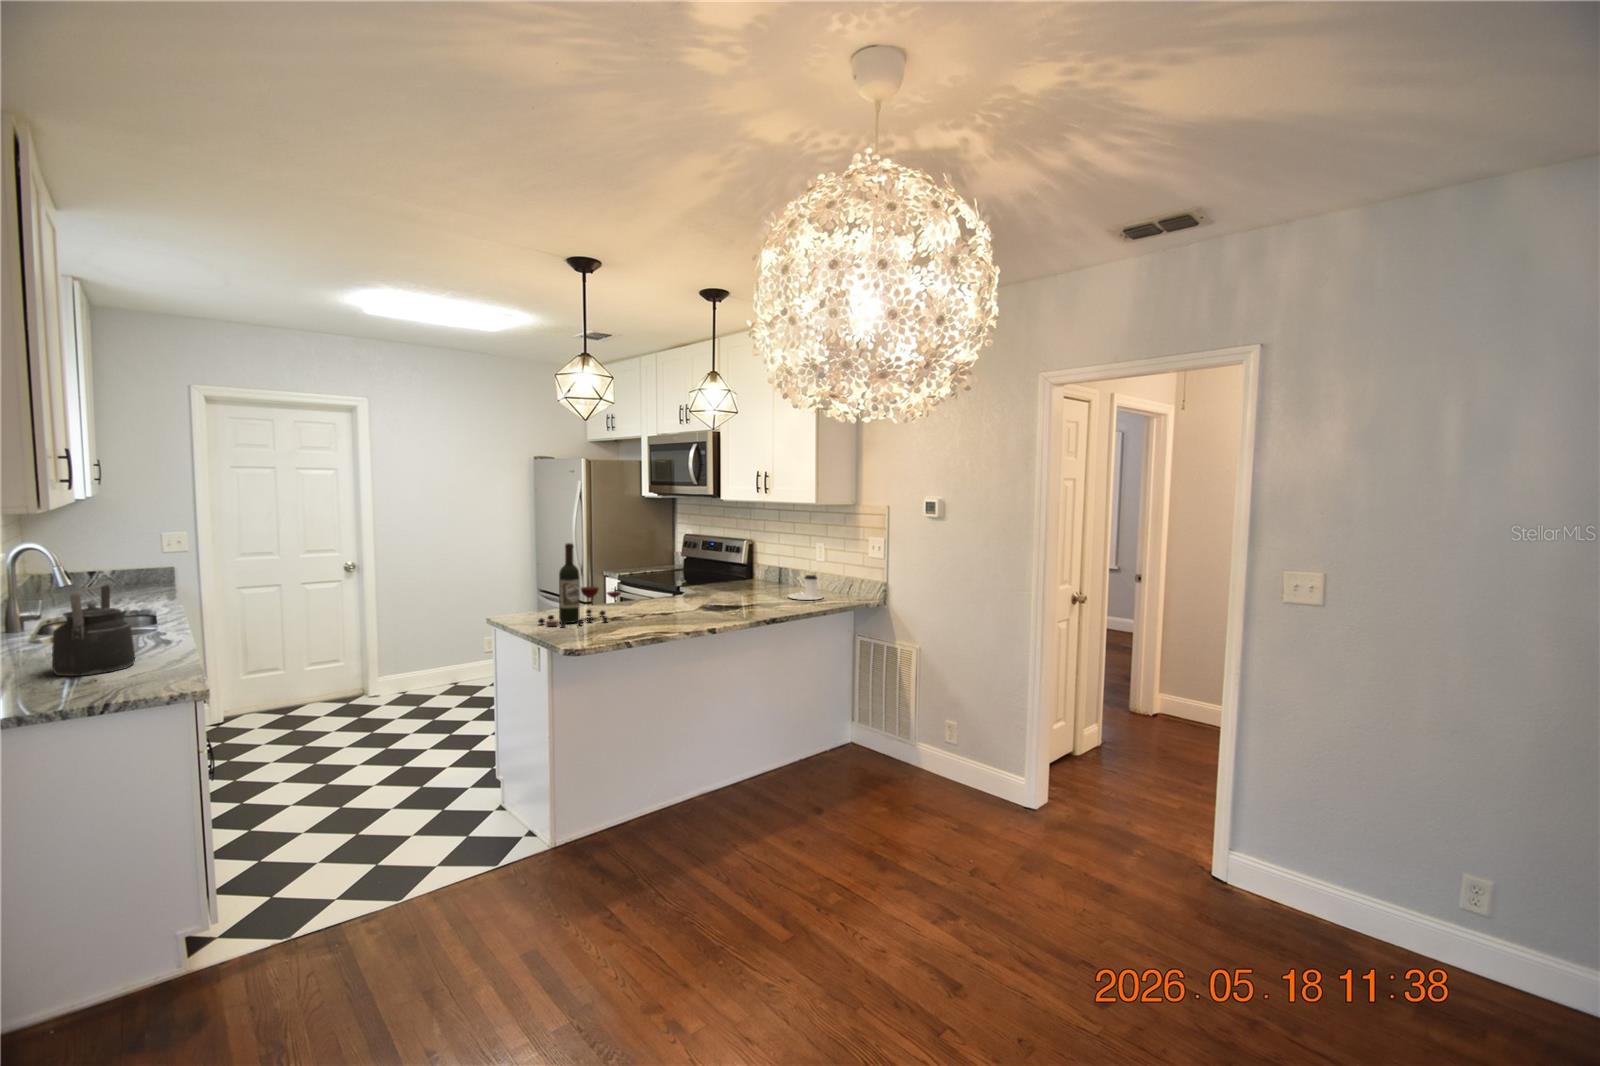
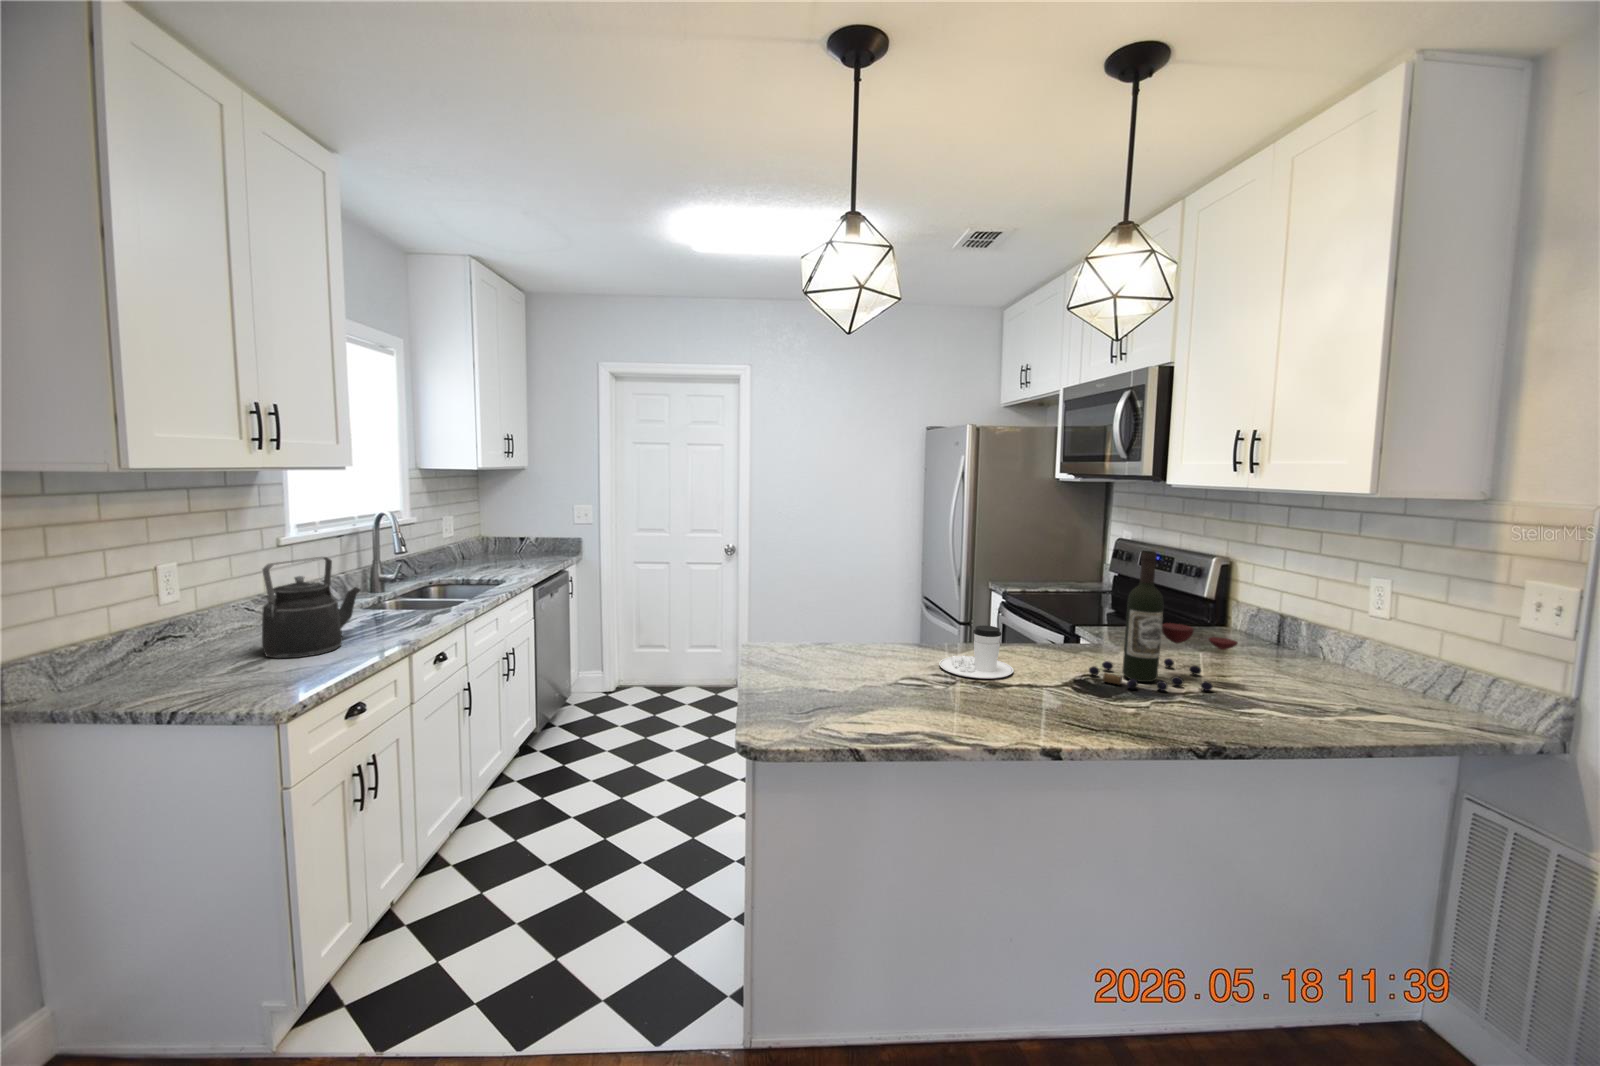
wine bottle: present [539,543,621,627] -> present [1089,551,1238,691]
coffee cup: present [788,575,823,600] -> present [939,625,1013,679]

